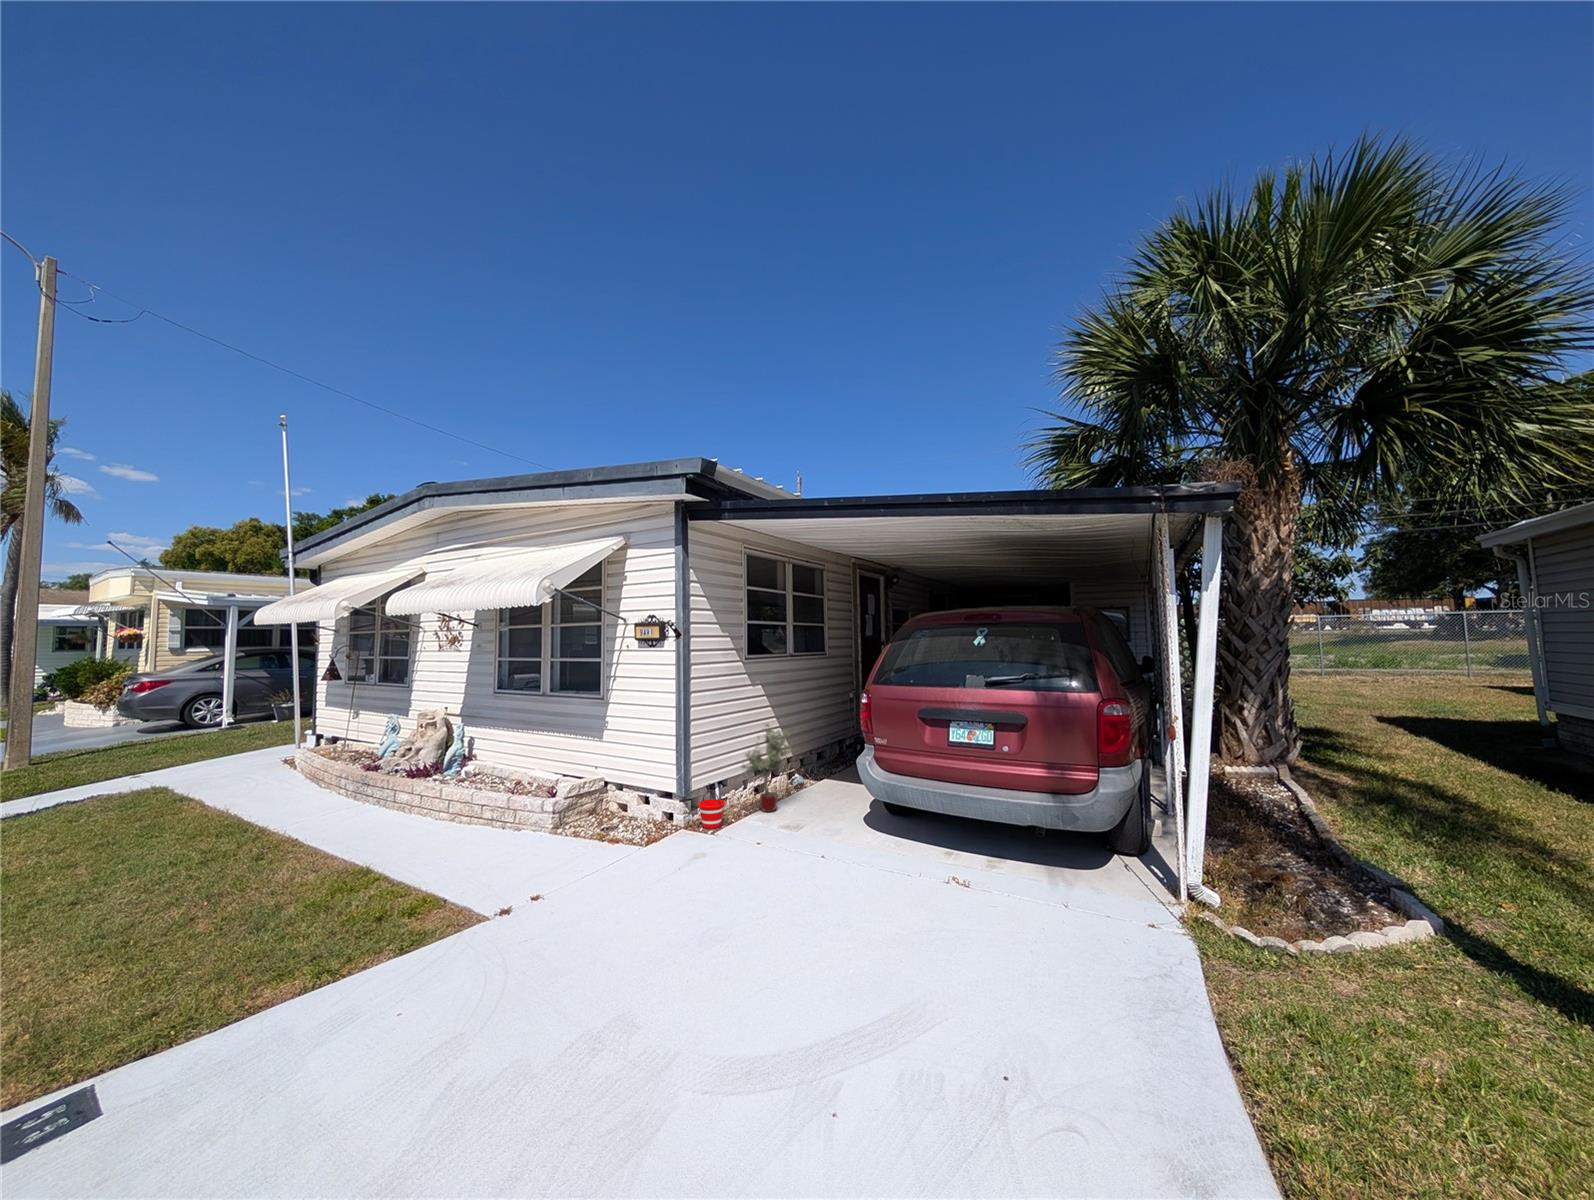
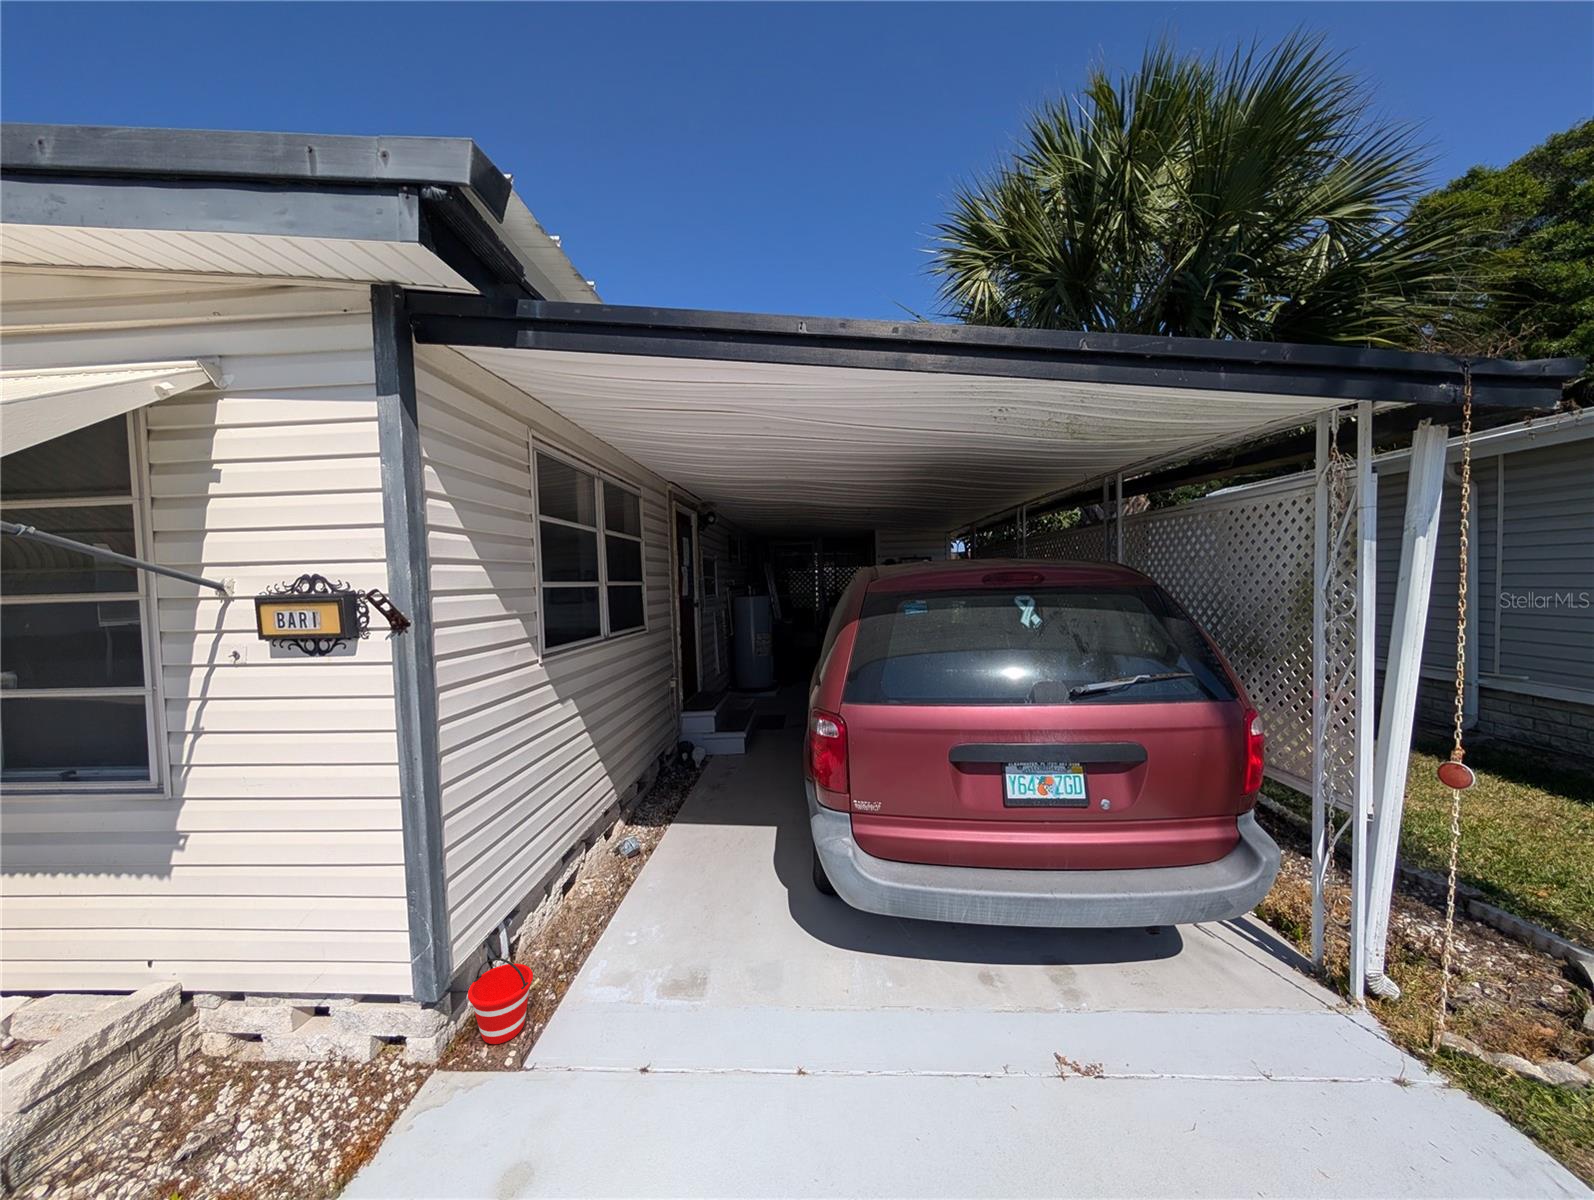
potted tree: present [742,724,791,812] -> none [546,774,640,943]

